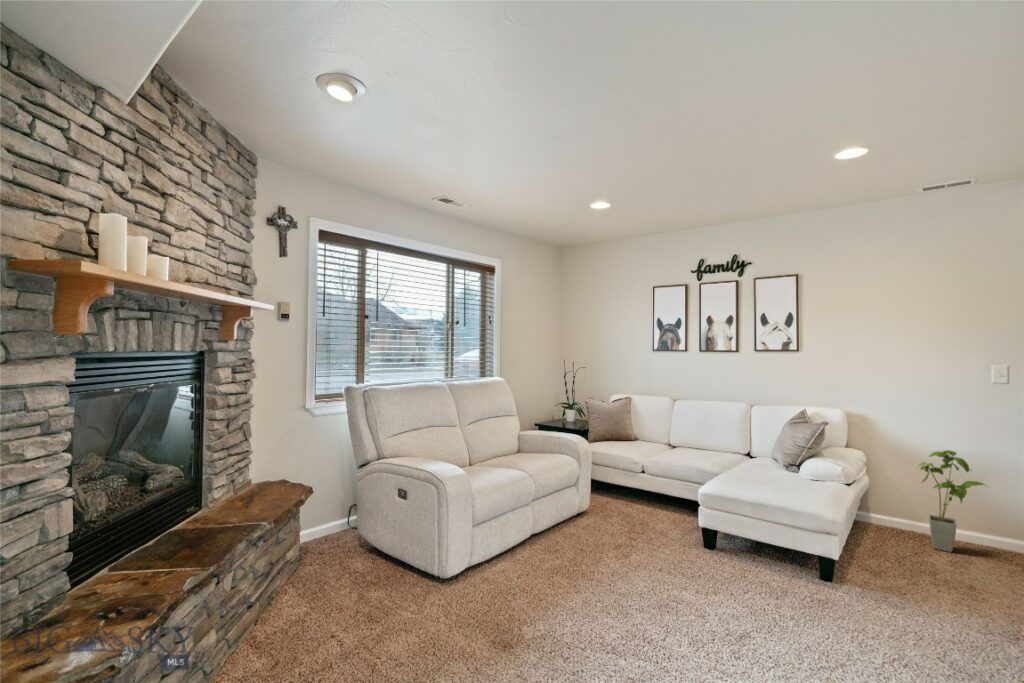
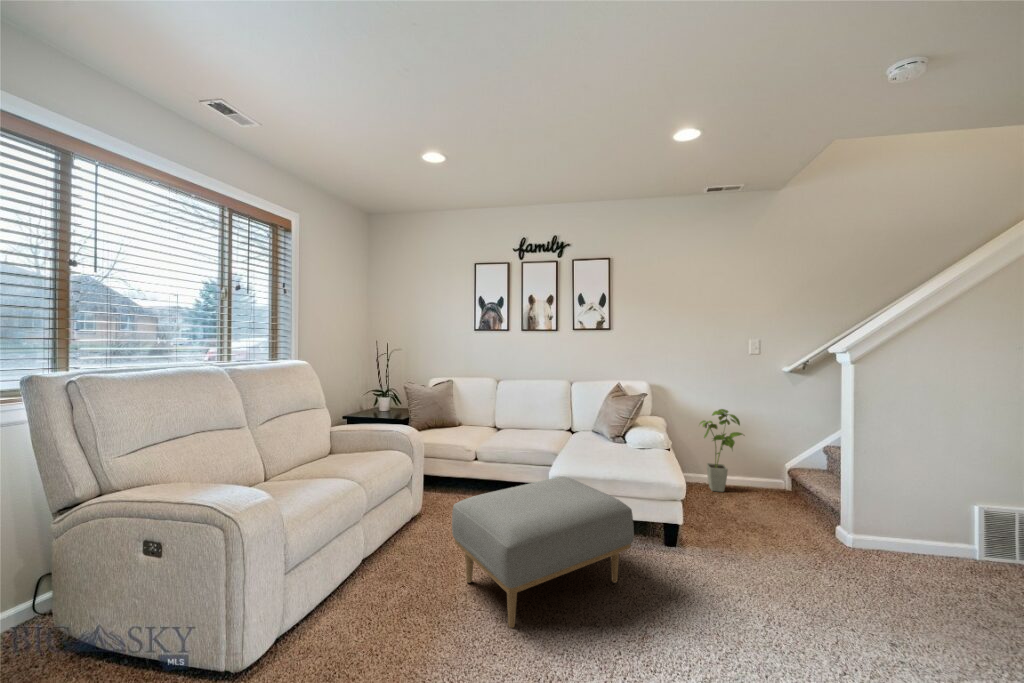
ottoman: none [596,495,760,602] -> present [452,477,634,628]

